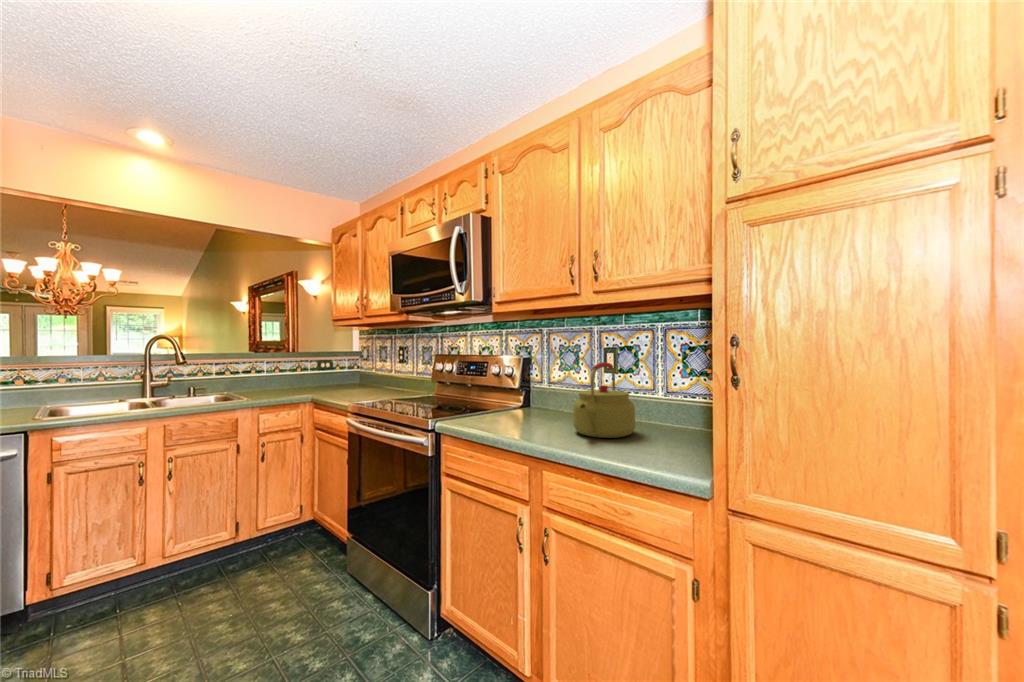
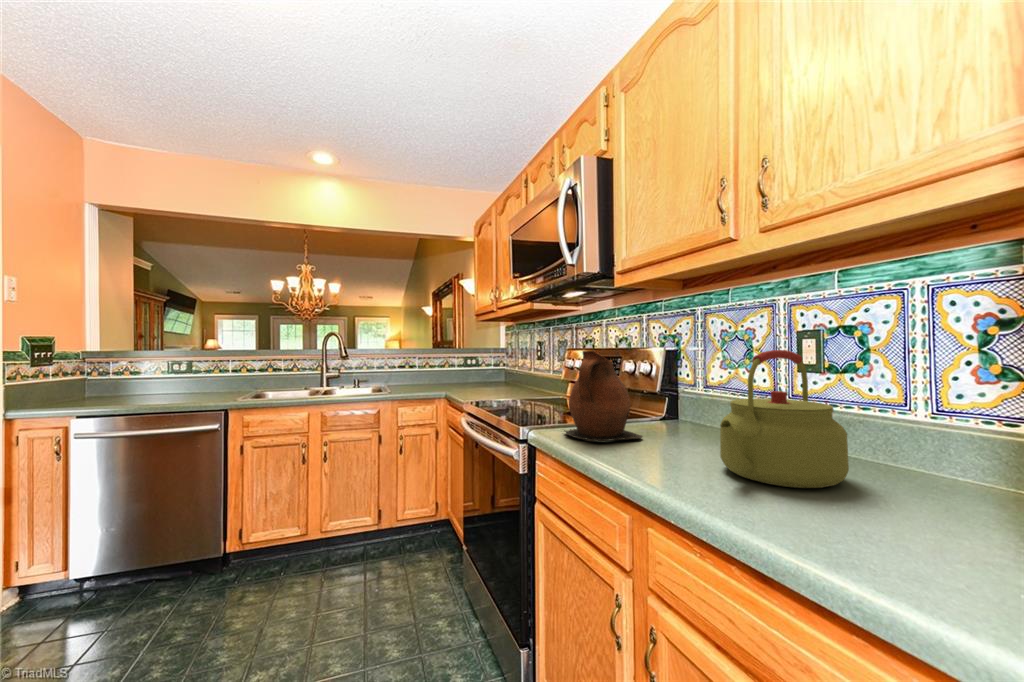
ceramic pitcher: none [460,361,518,426] -> present [564,351,643,441]

